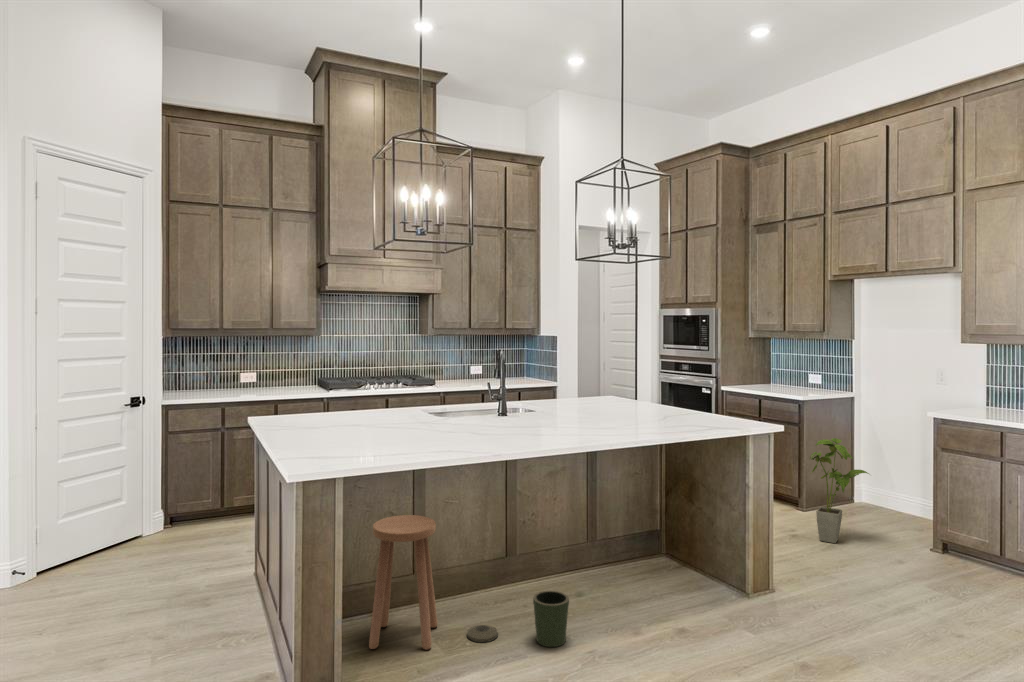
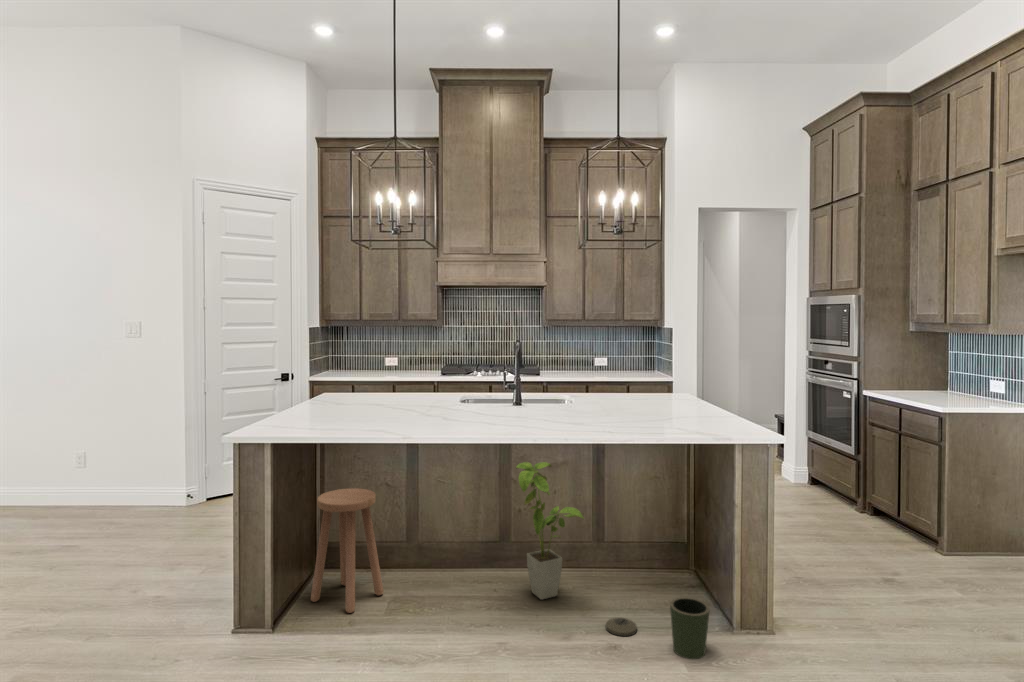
house plant: present [810,438,869,543] -> present [516,462,583,599]
trash can: present [467,591,569,647] -> present [606,598,710,659]

